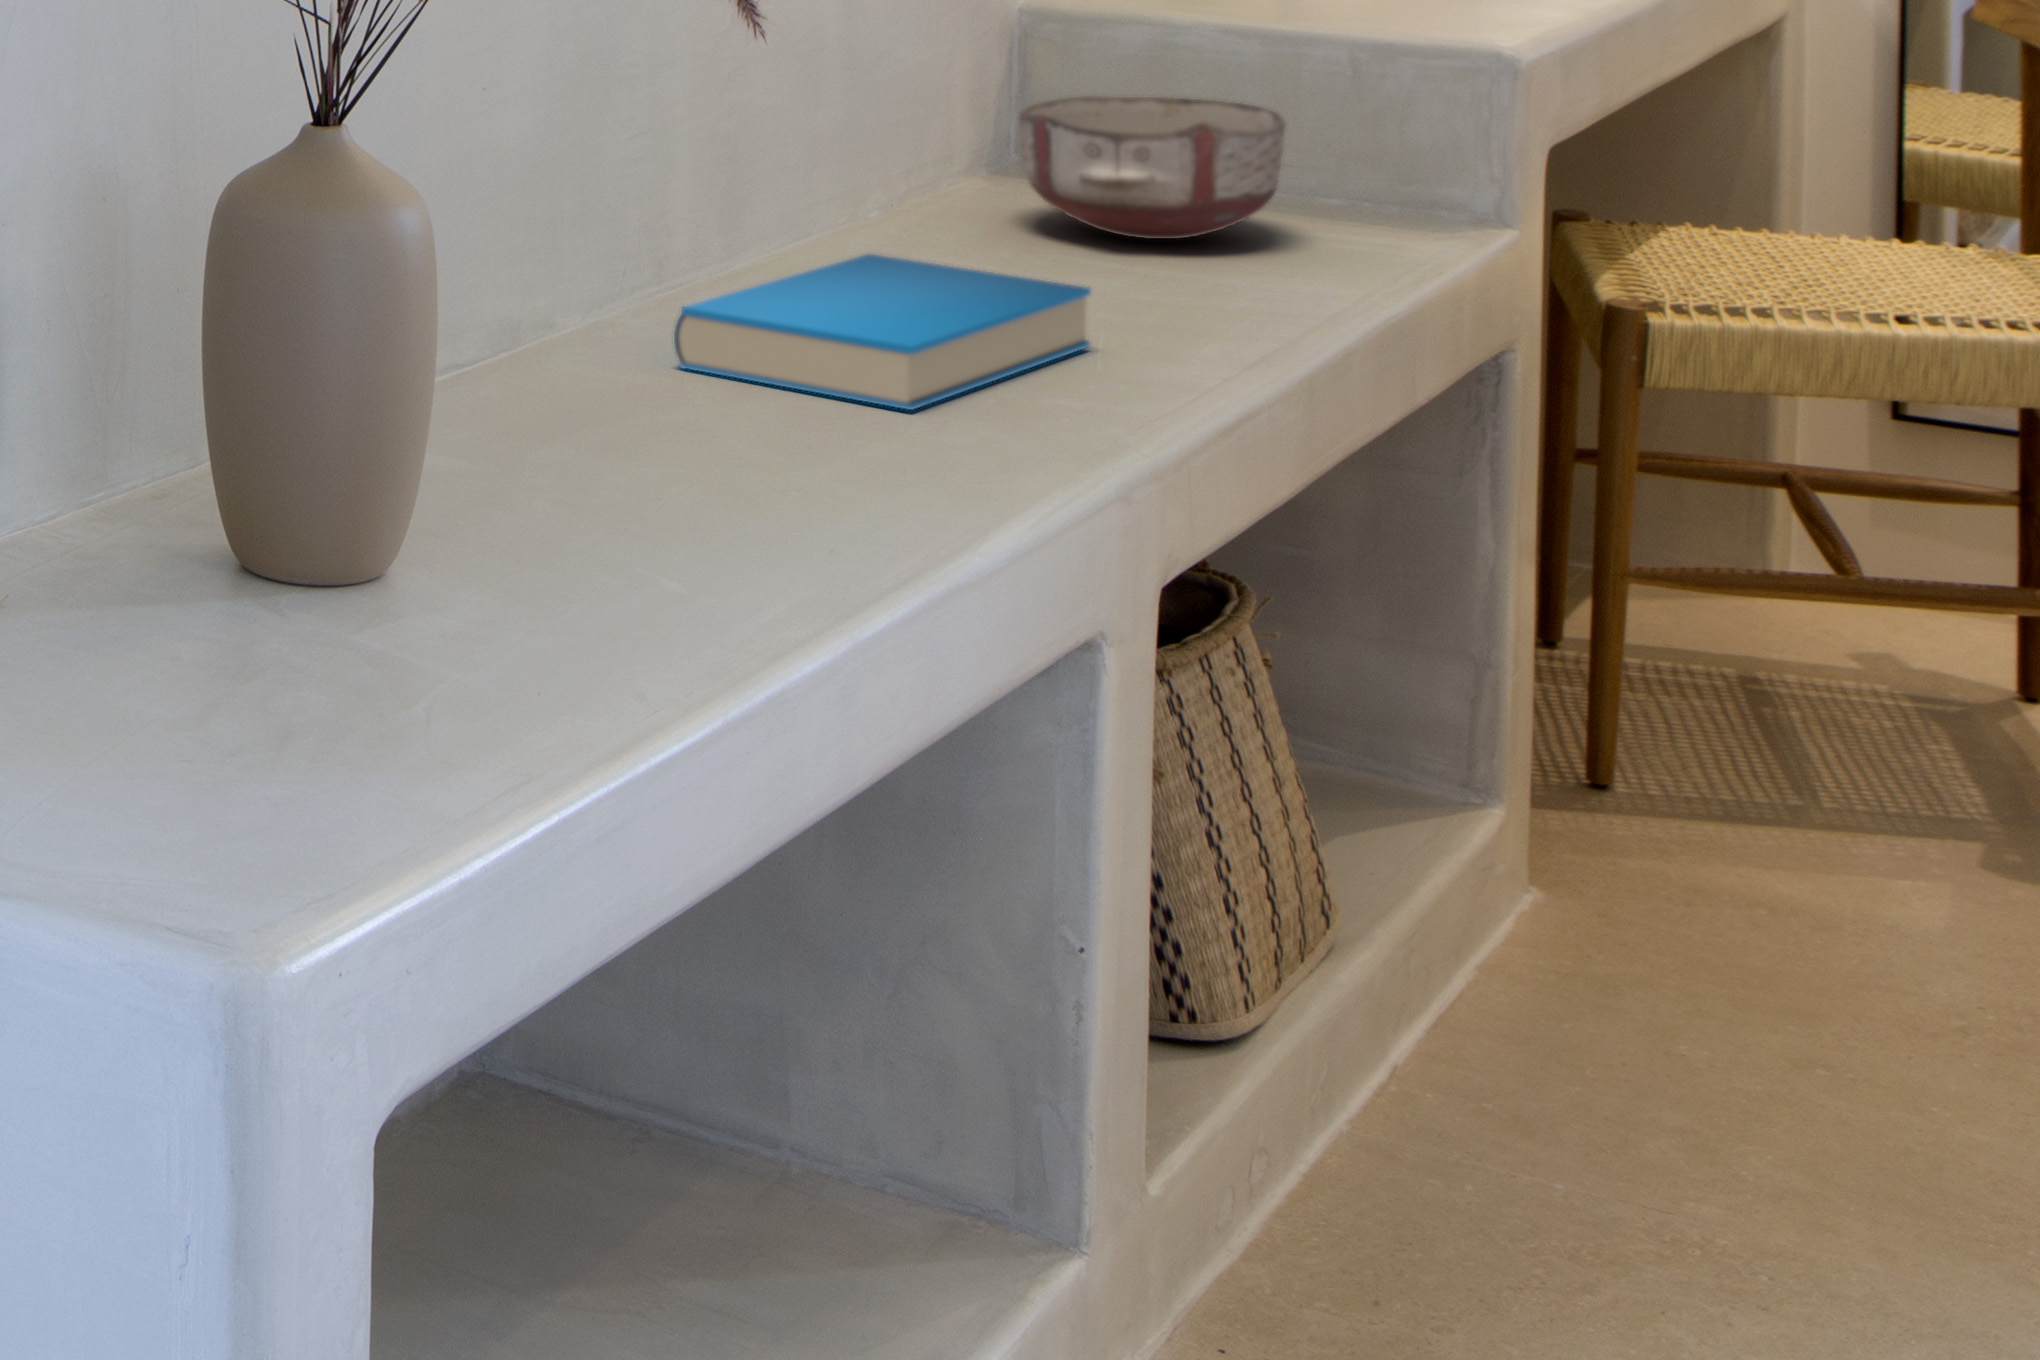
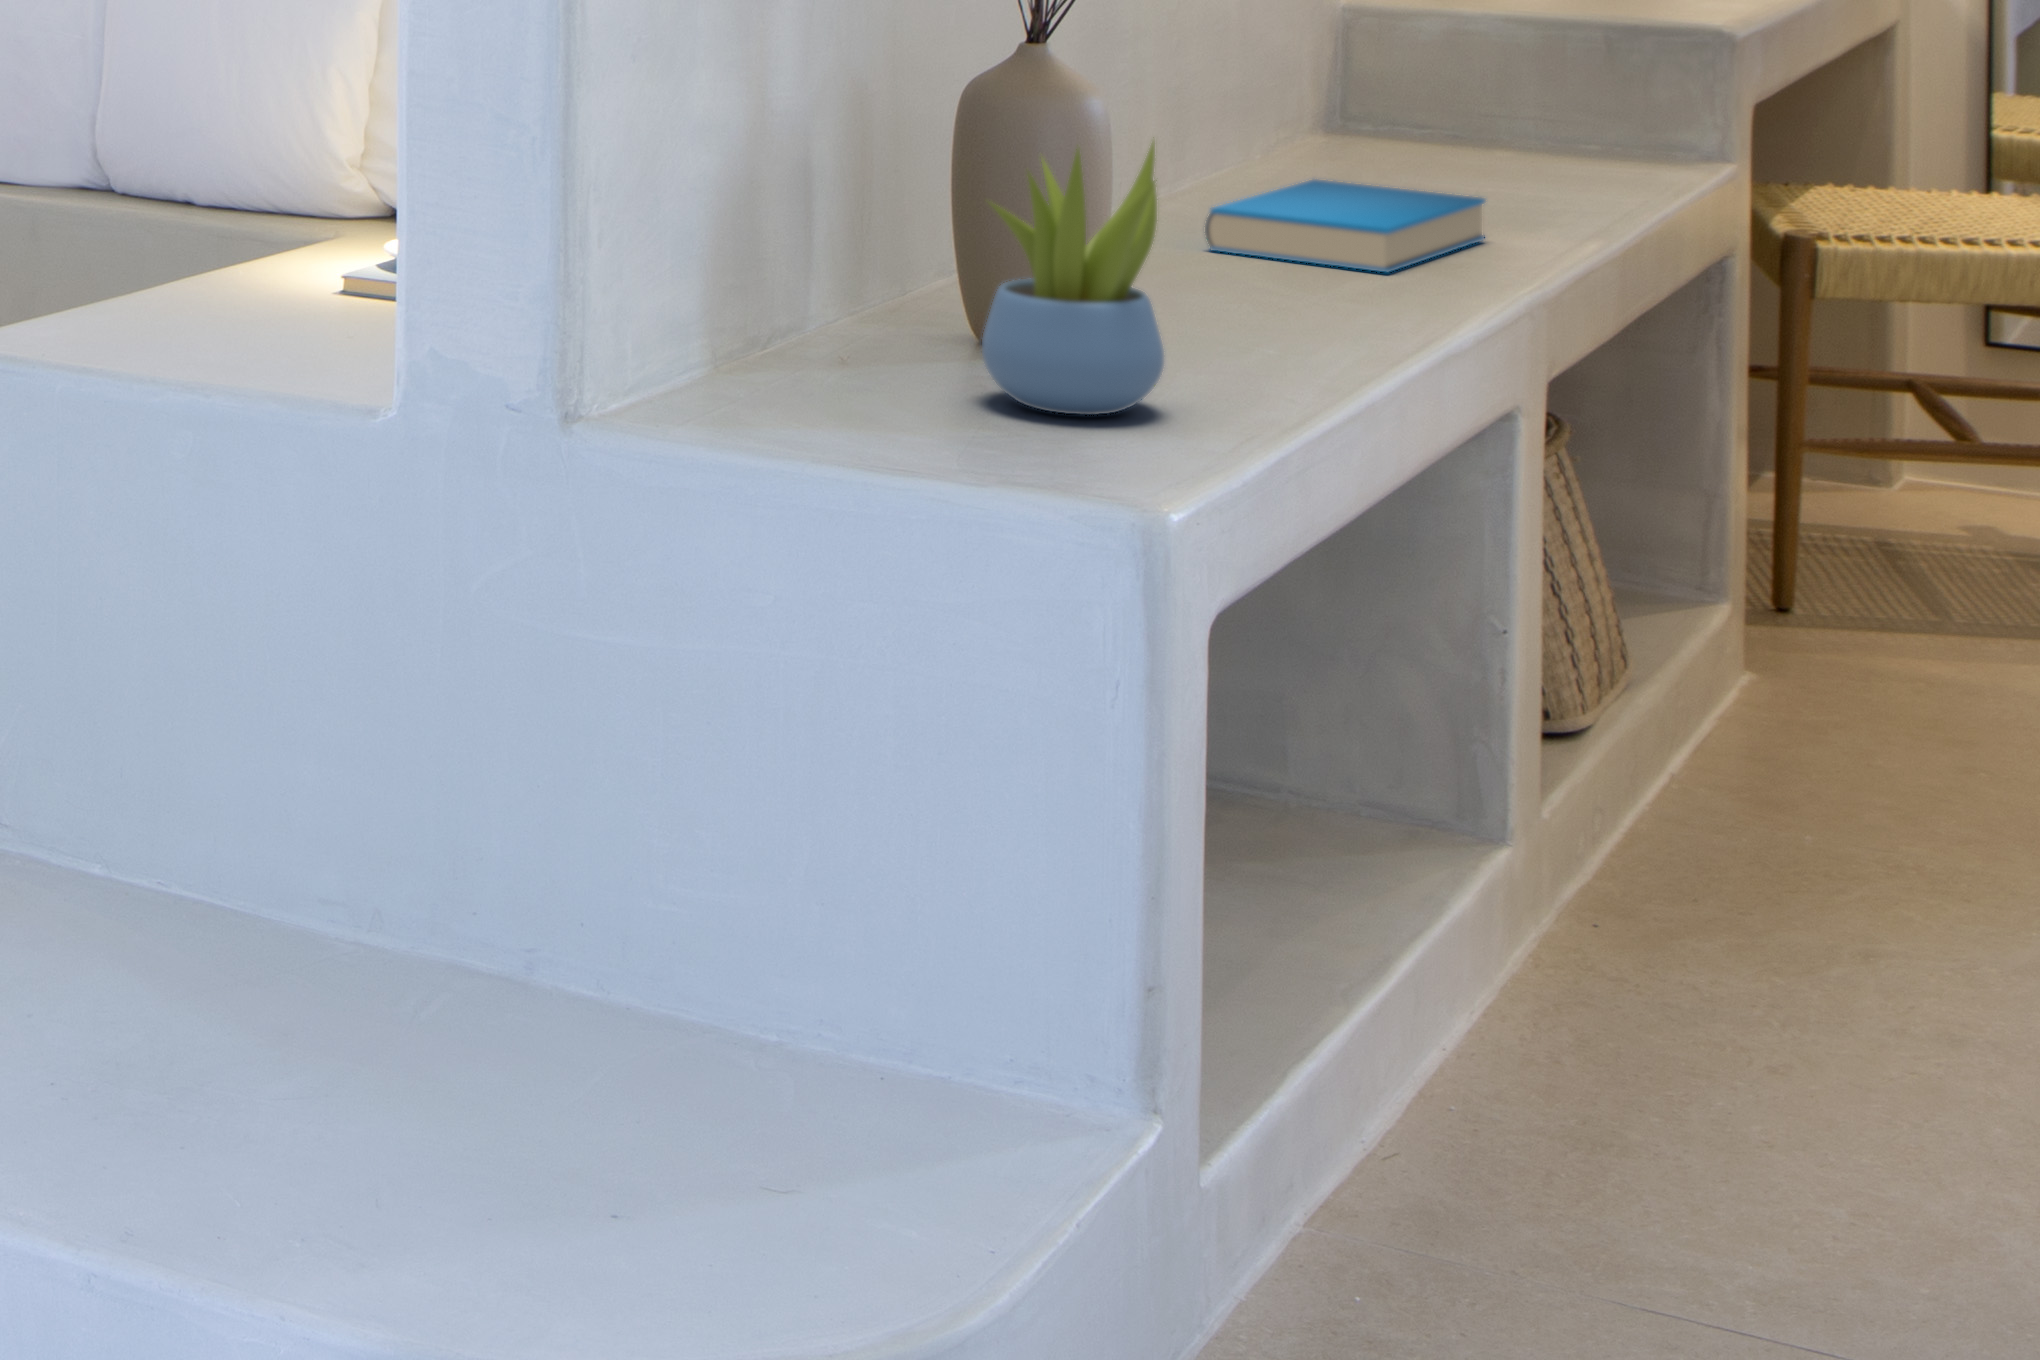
ceramic bowl: present [1019,96,1286,239] -> none [1382,79,1583,179]
succulent plant: none [86,268,366,719] -> present [982,142,1164,415]

